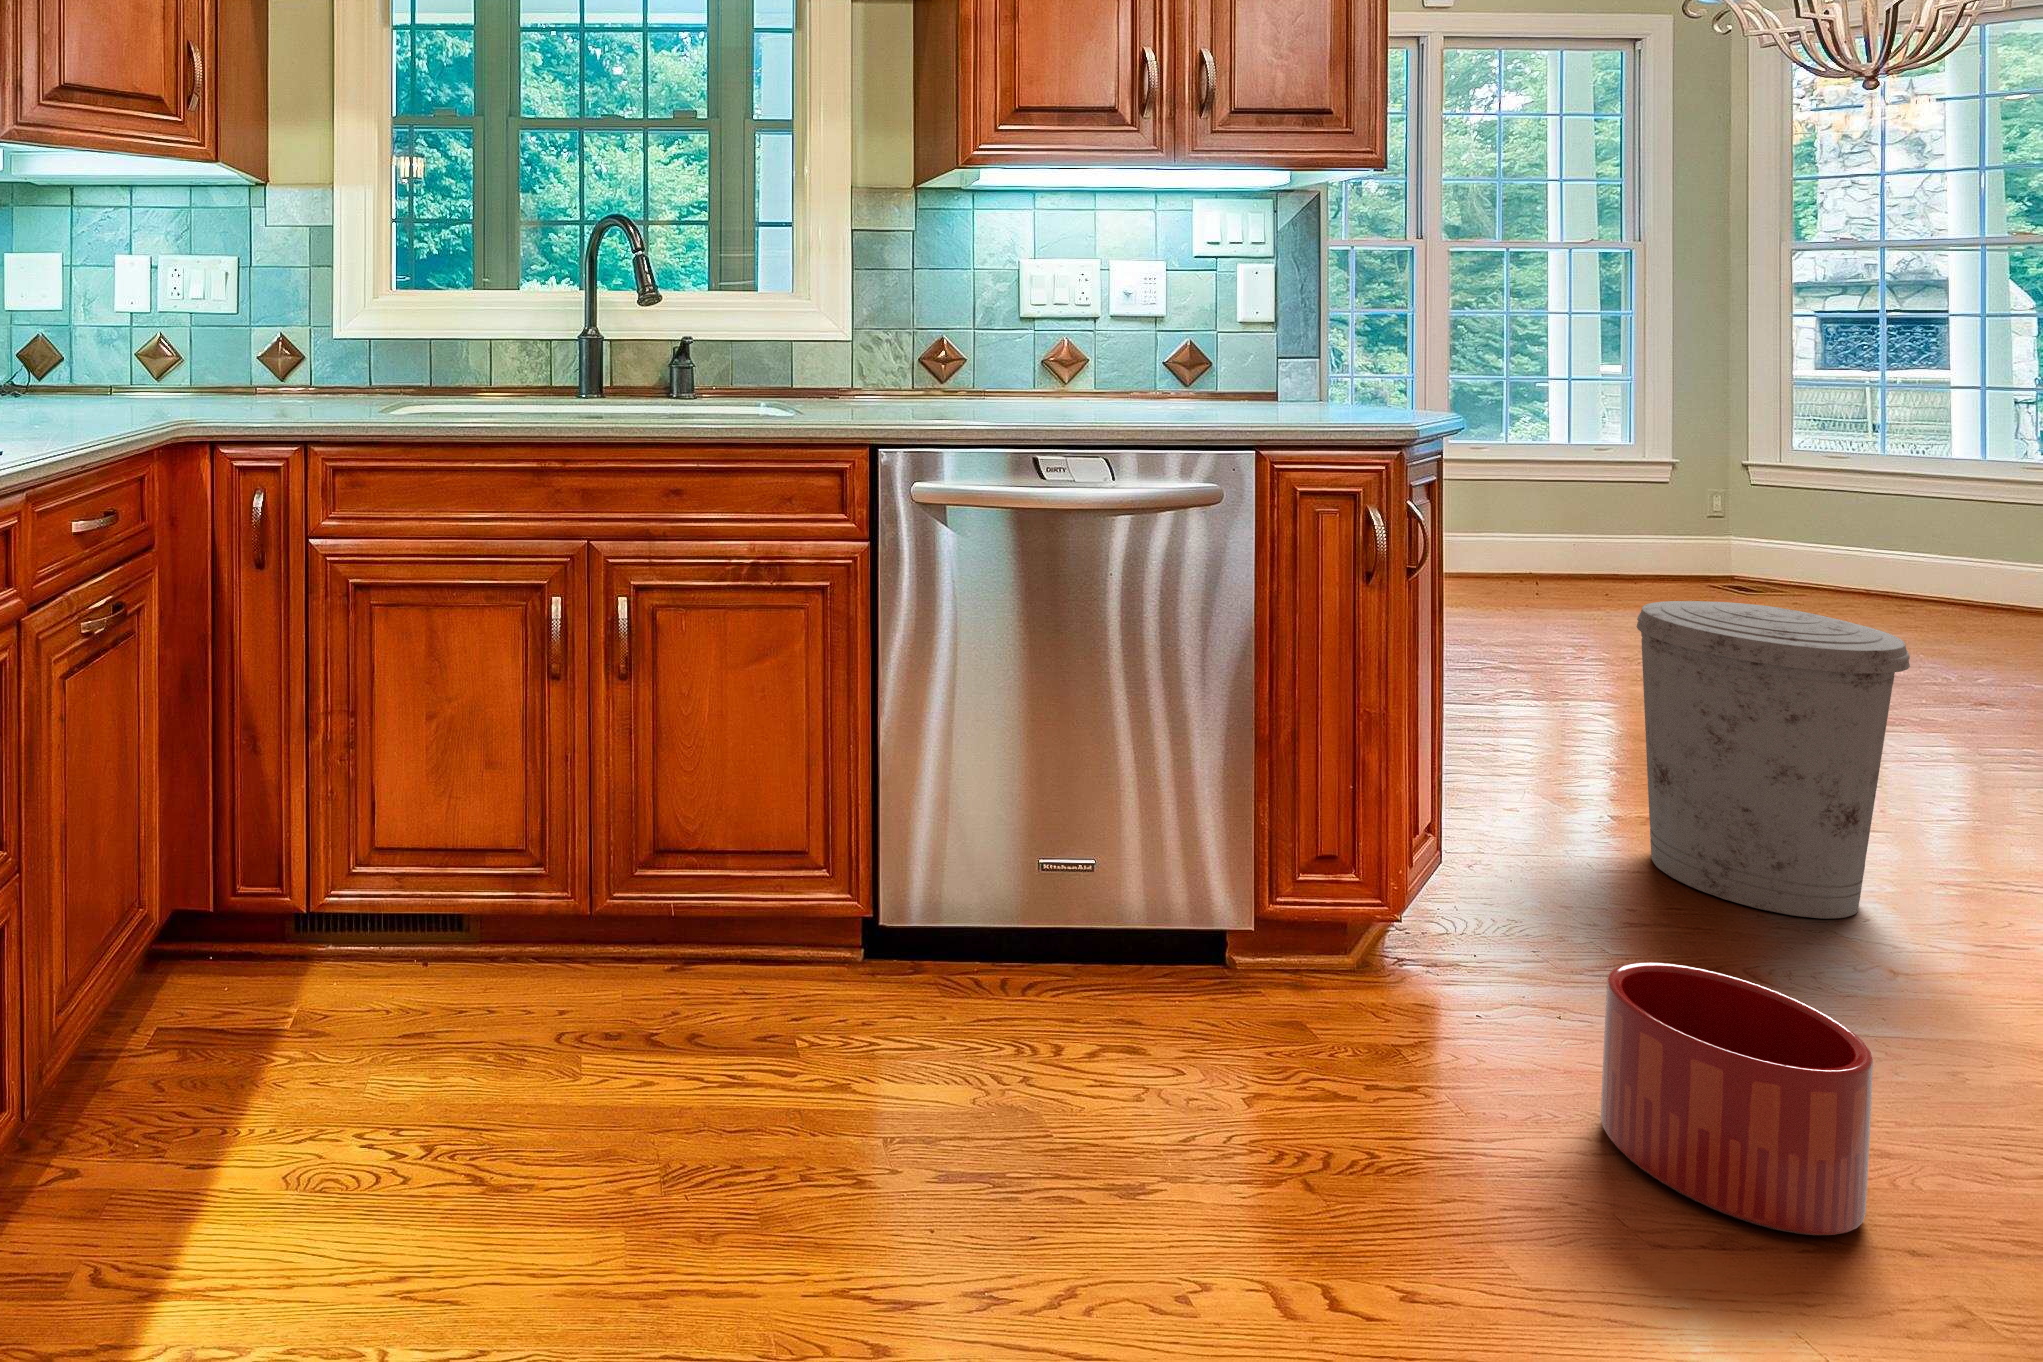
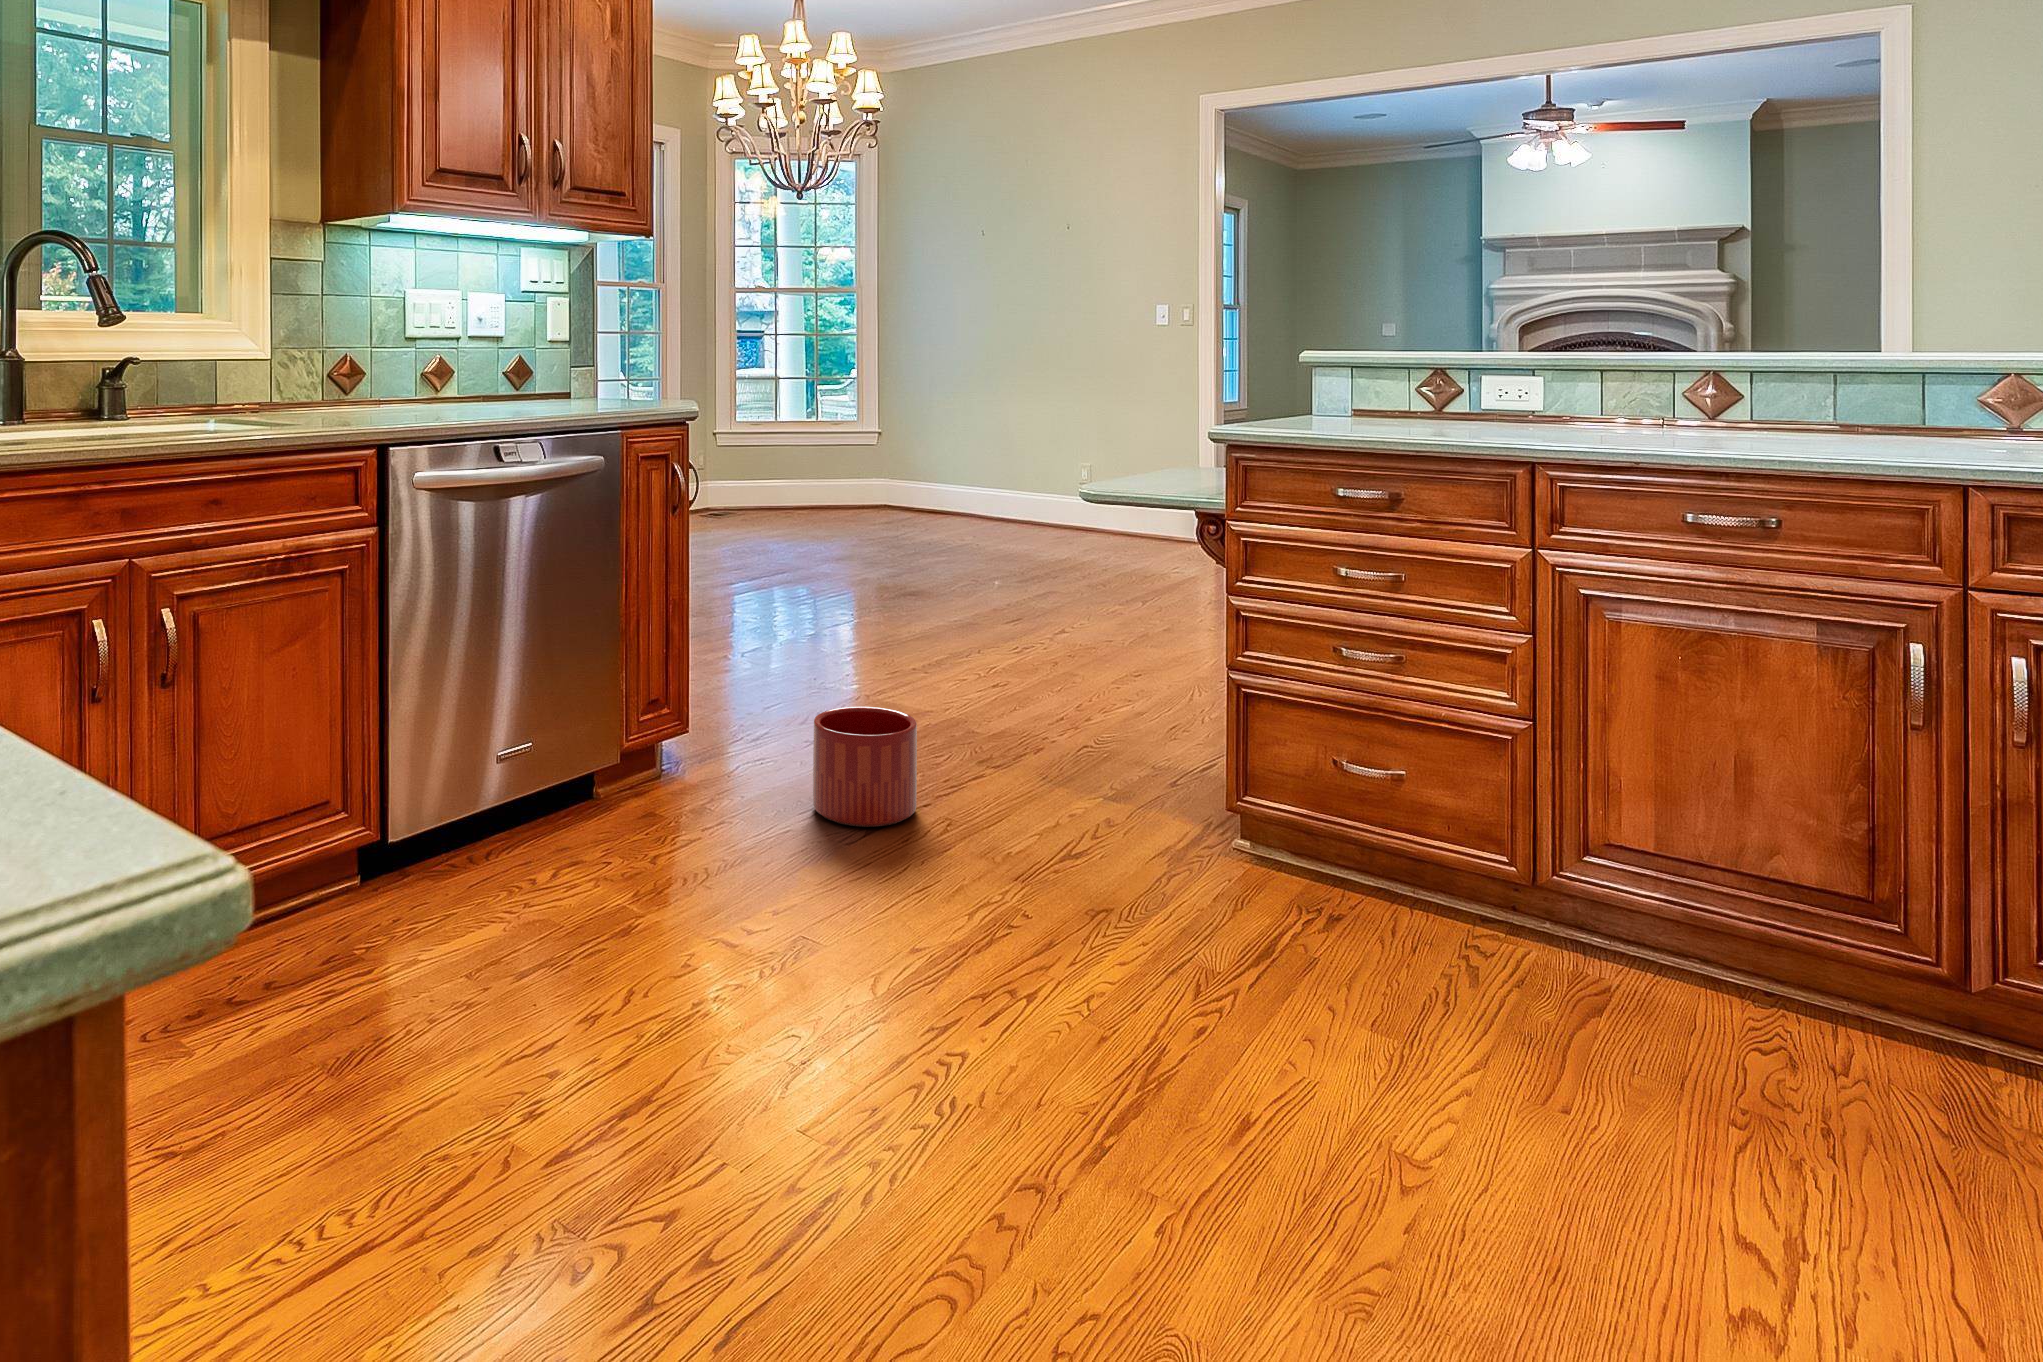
trash can: present [1636,601,1910,918] -> none [765,516,878,695]

